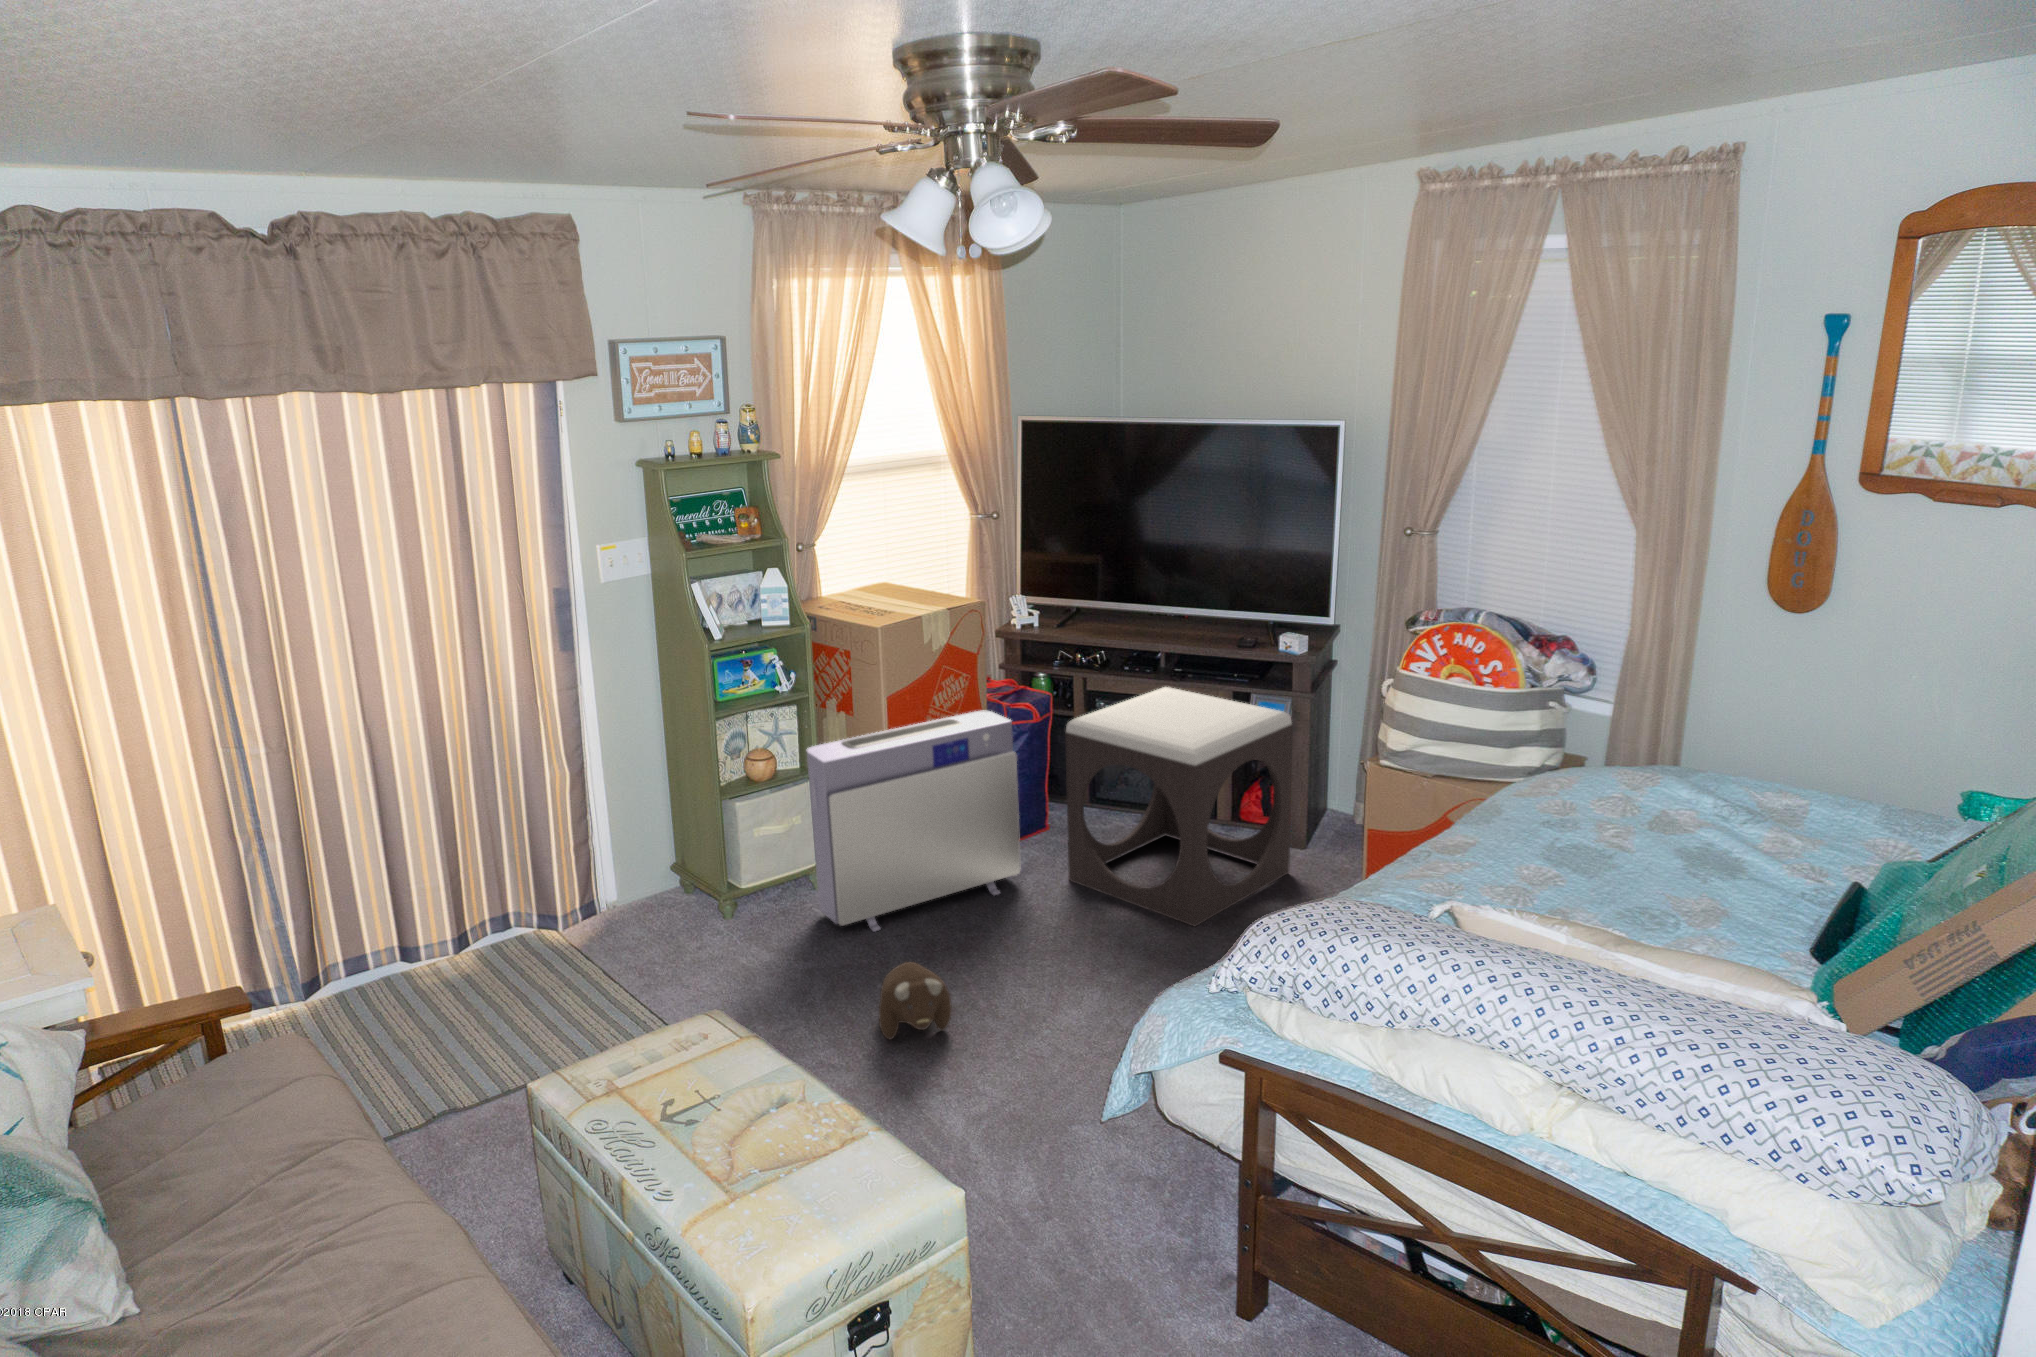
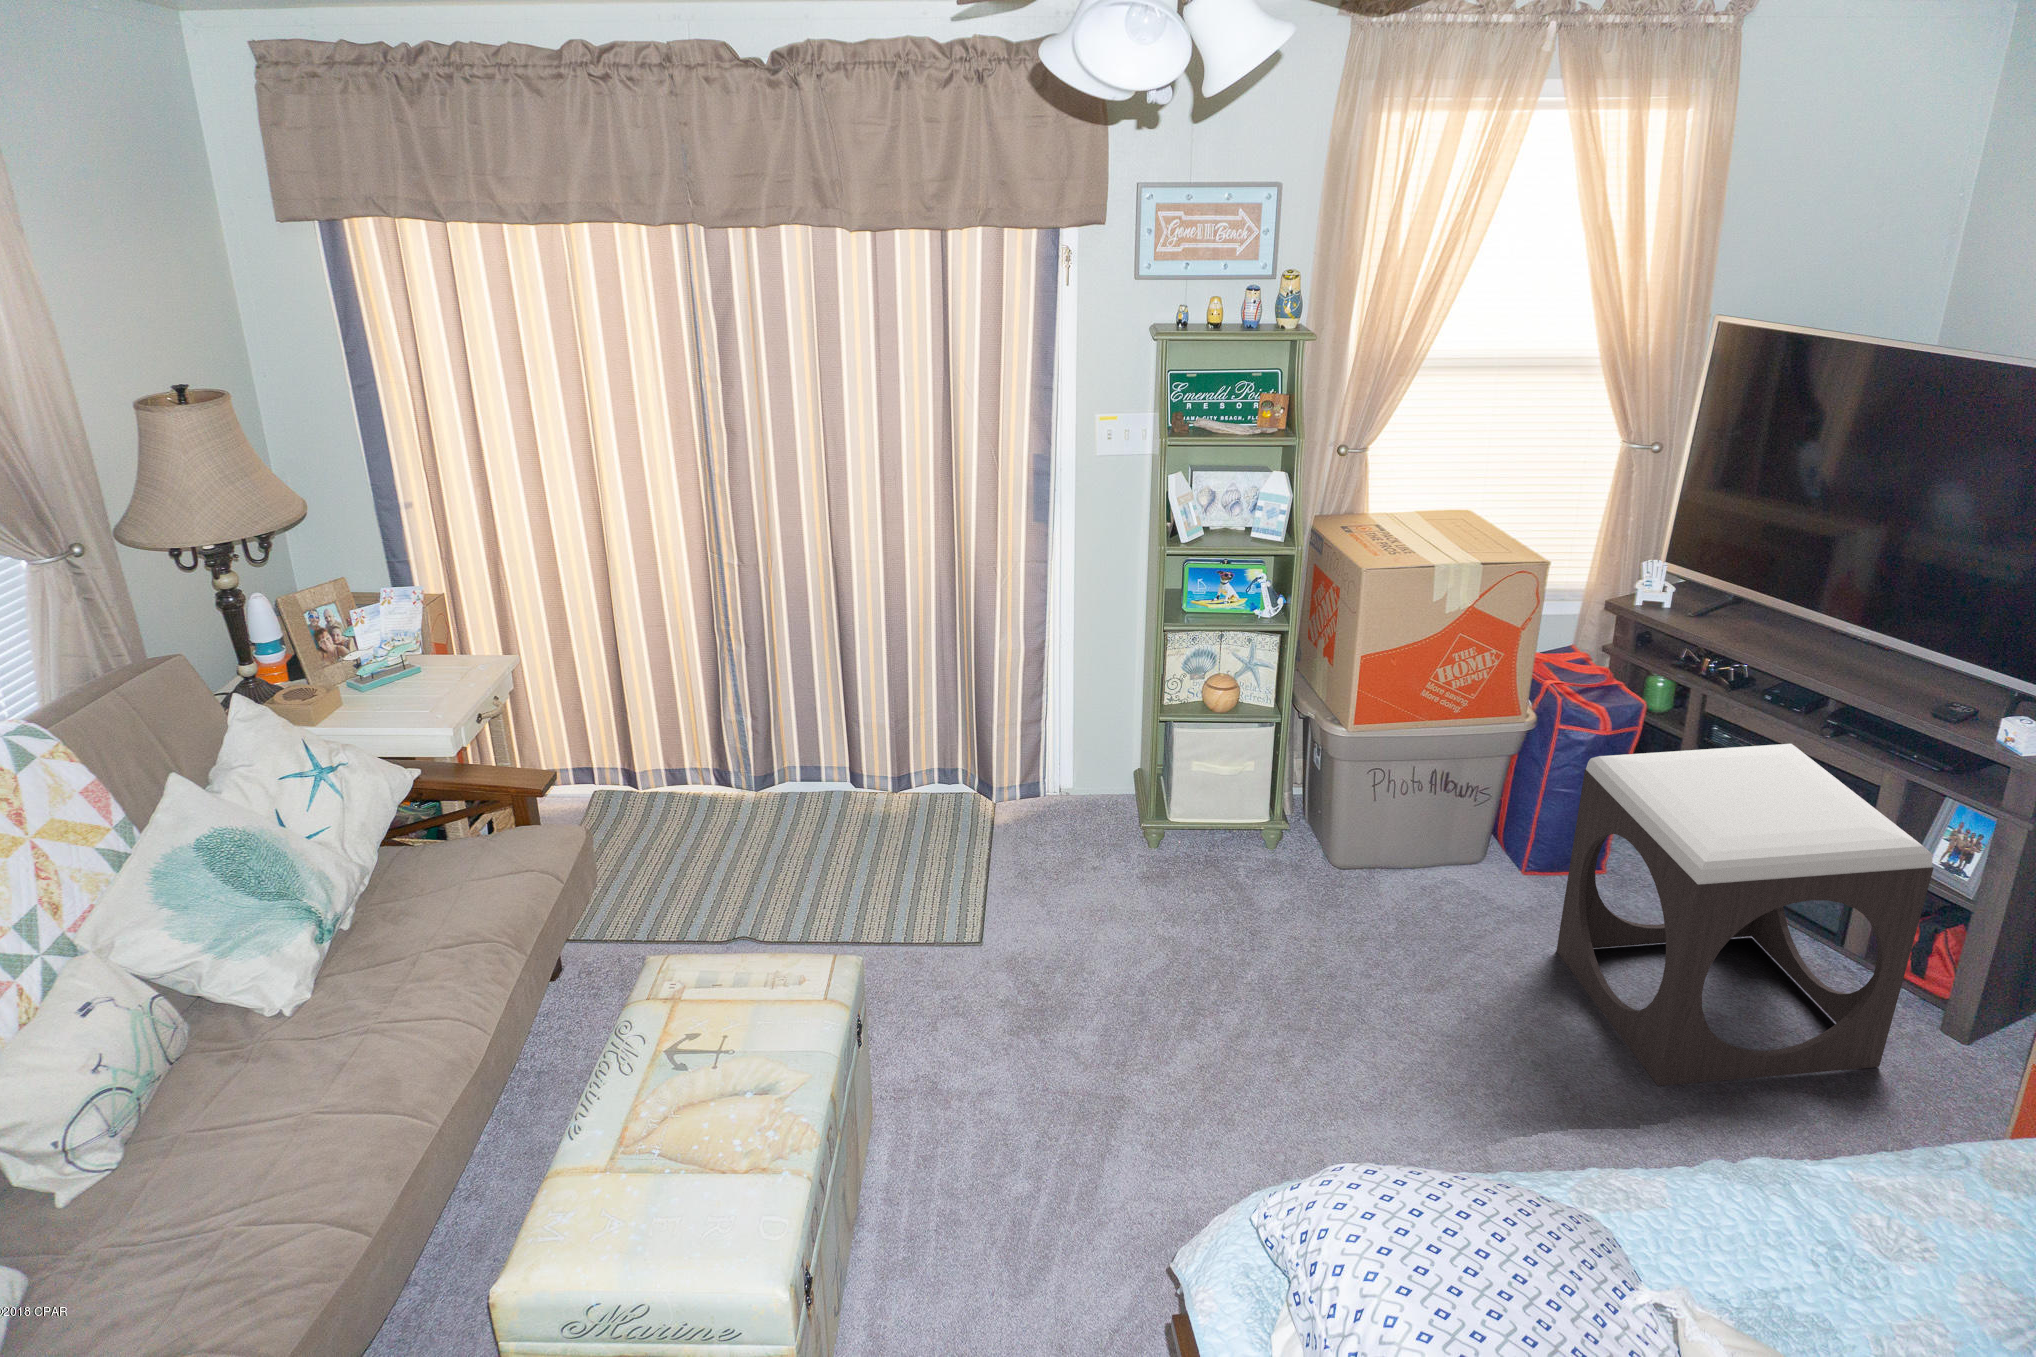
air purifier: present [807,710,1020,932] -> none [1236,696,1518,935]
plush toy: present [879,962,952,1040] -> none [1166,987,1253,1078]

